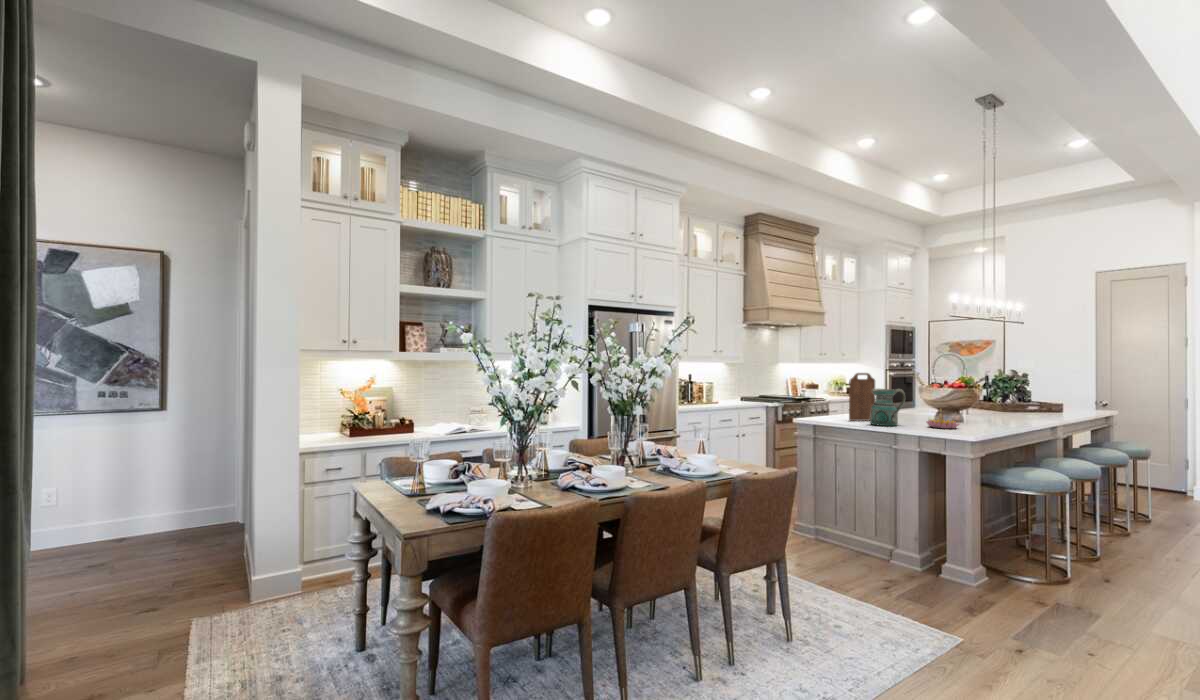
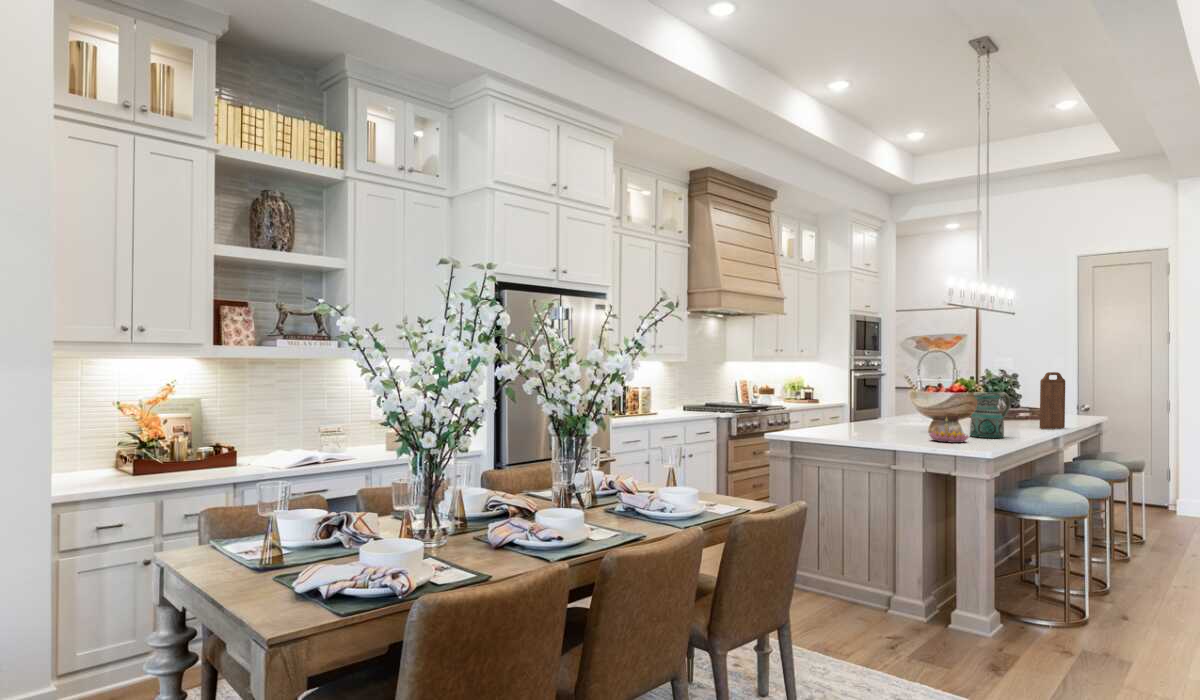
cutting board: present [849,373,875,421] -> present [1040,372,1065,429]
ceramic pitcher: present [870,388,905,426] -> present [970,392,1010,438]

